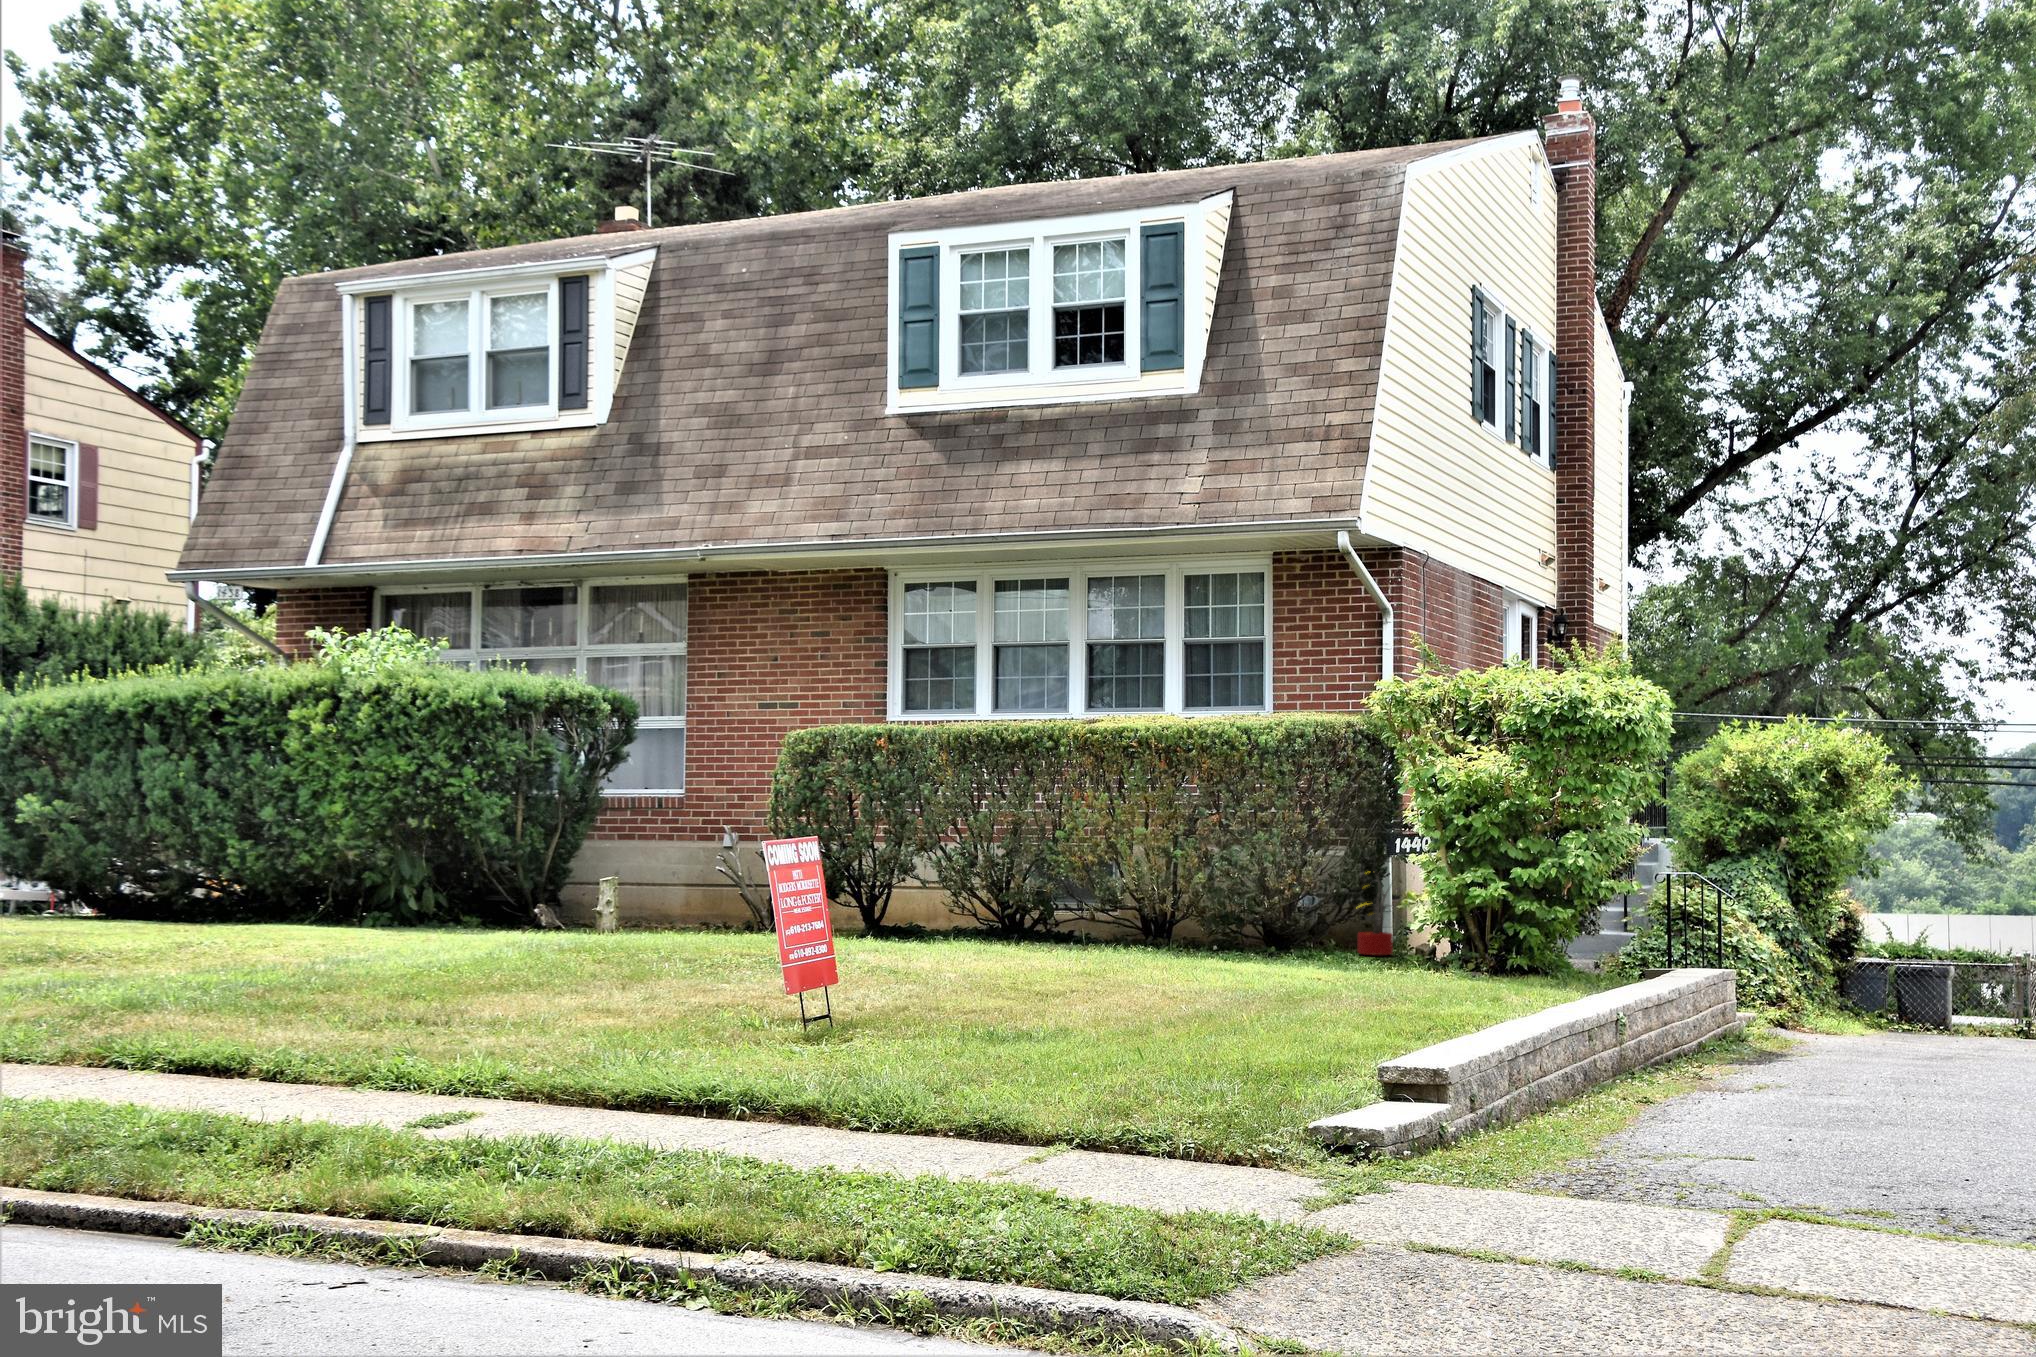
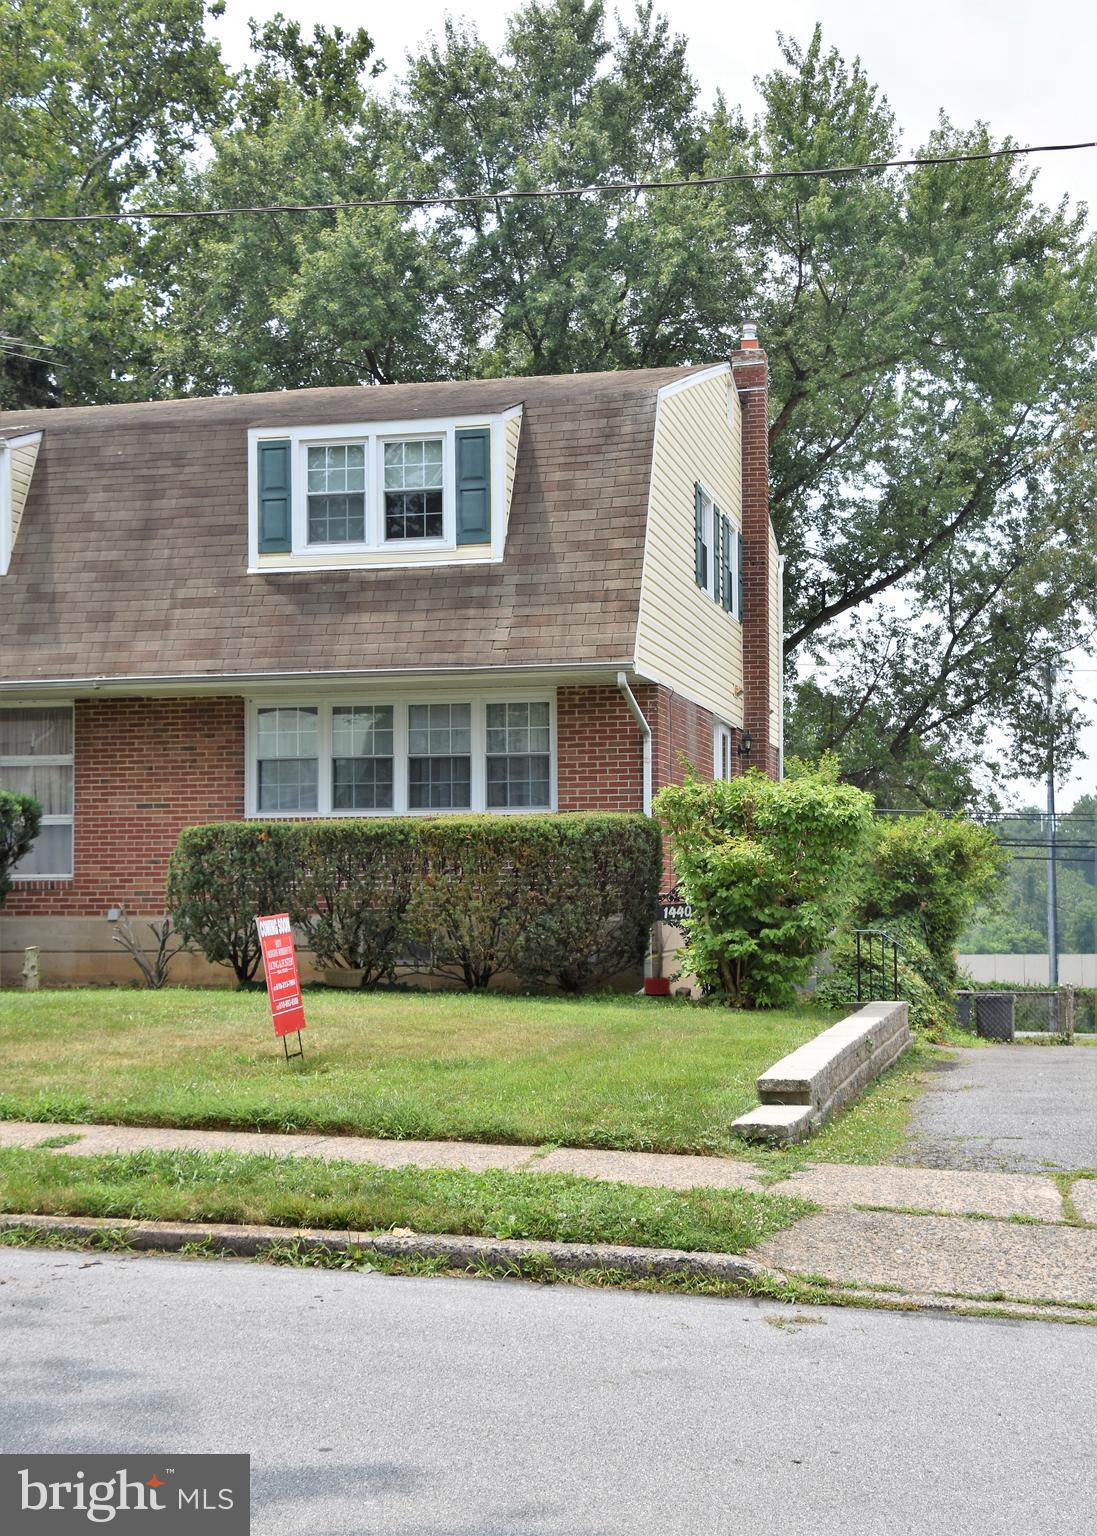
basket: none [951,897,1001,938] -> present [323,957,364,987]

